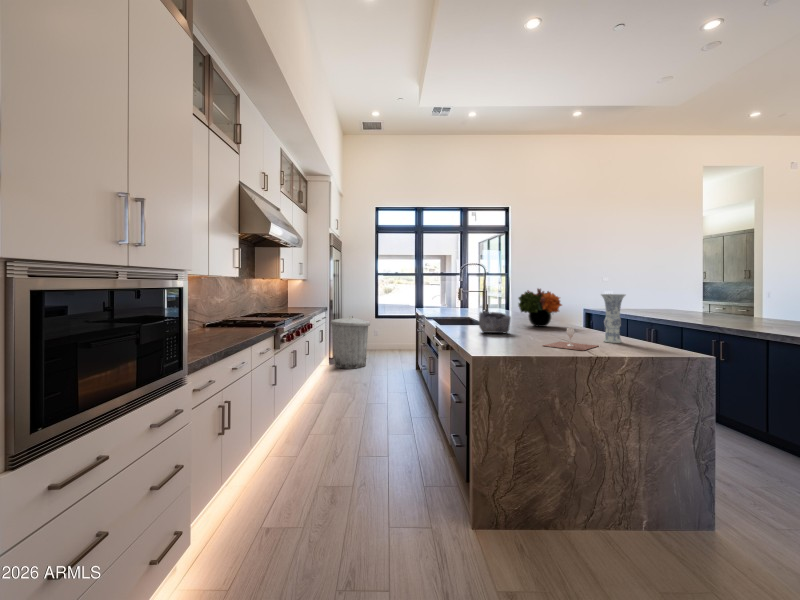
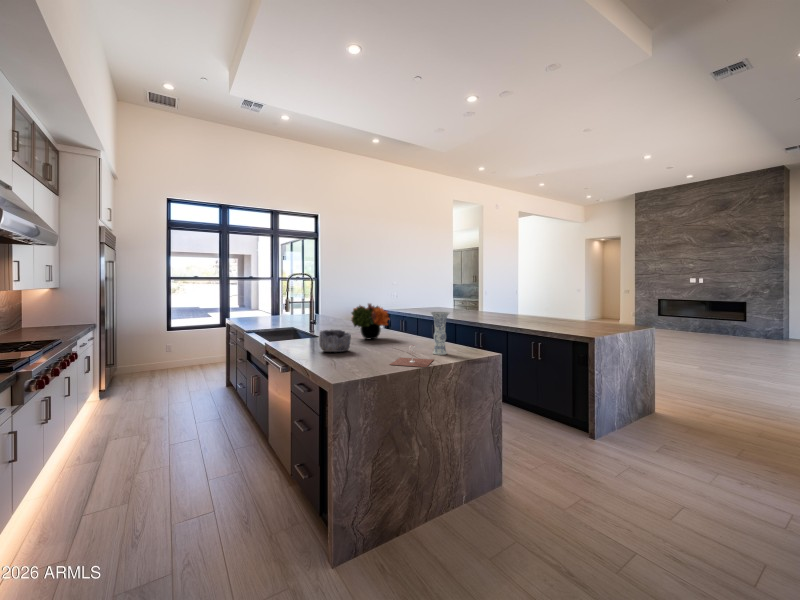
trash can: present [331,316,370,369] -> none [103,333,164,402]

